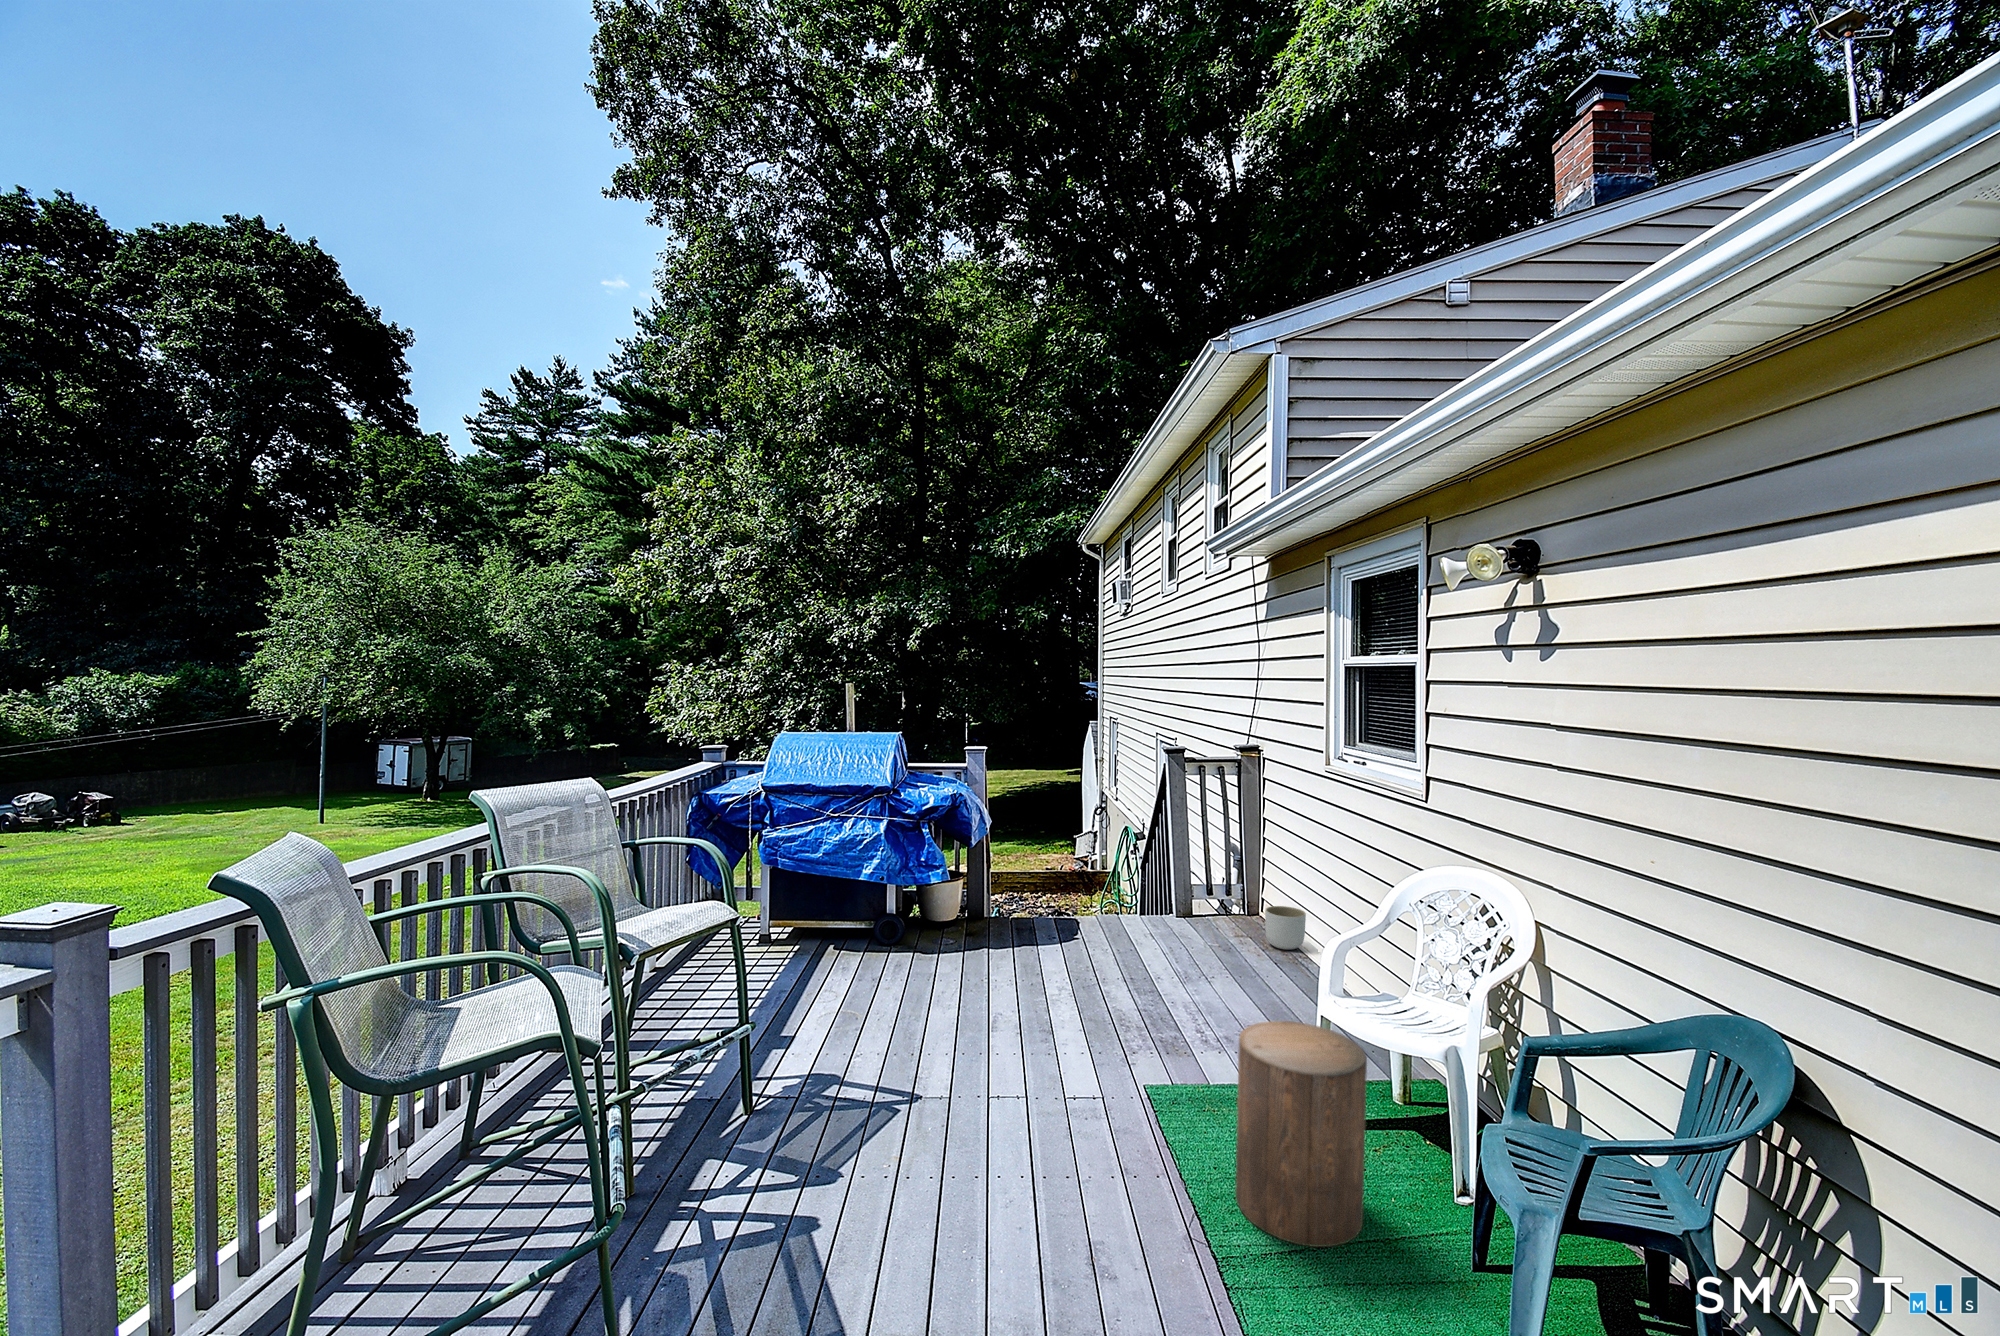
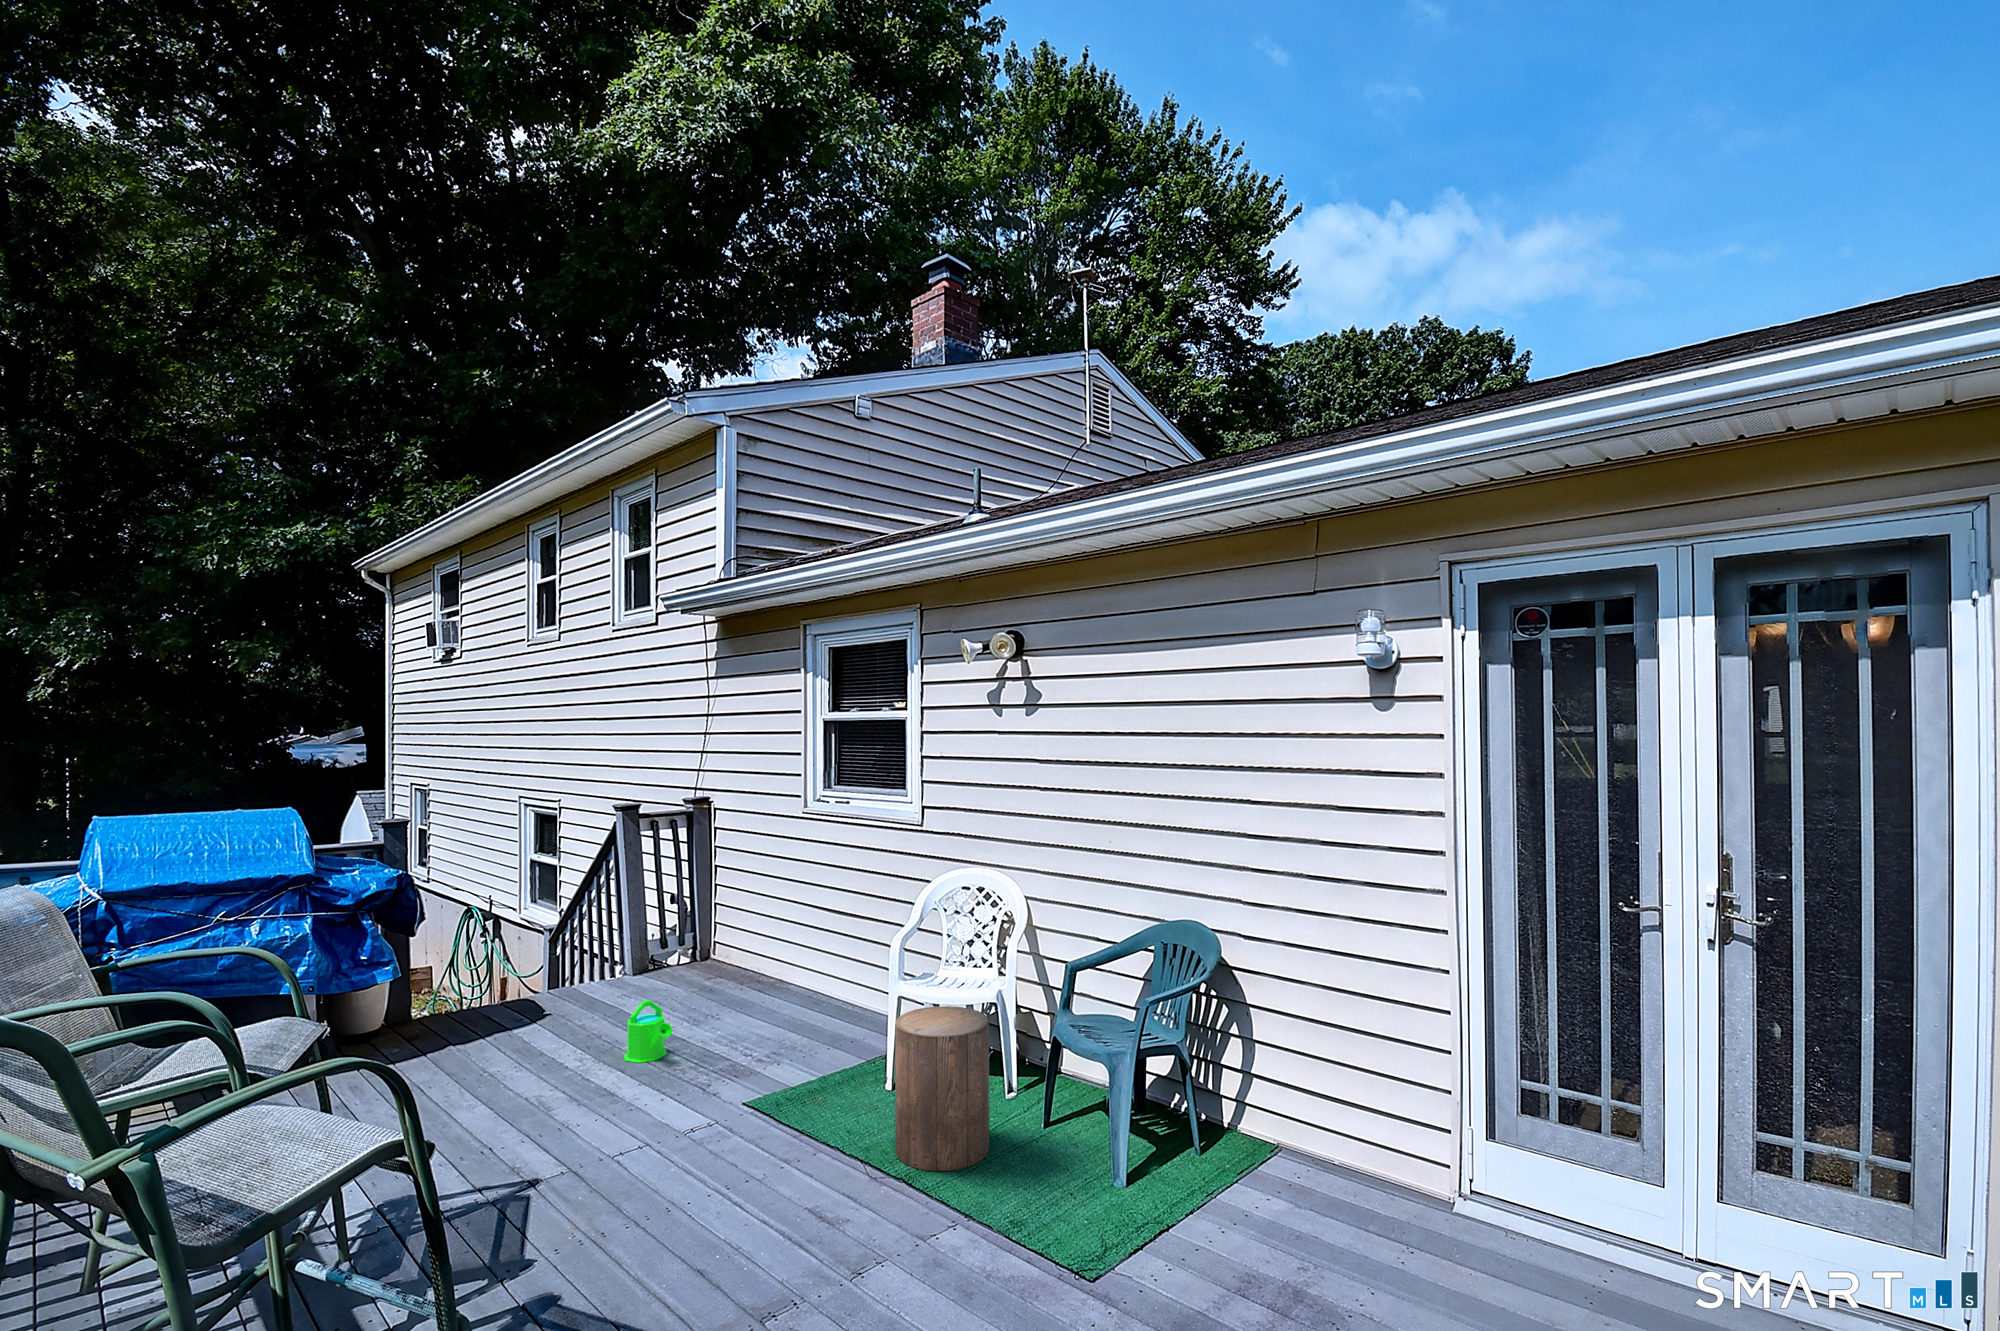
planter: present [1265,906,1306,950] -> none [755,946,792,986]
watering can: none [1088,930,1129,990] -> present [624,1000,672,1063]

